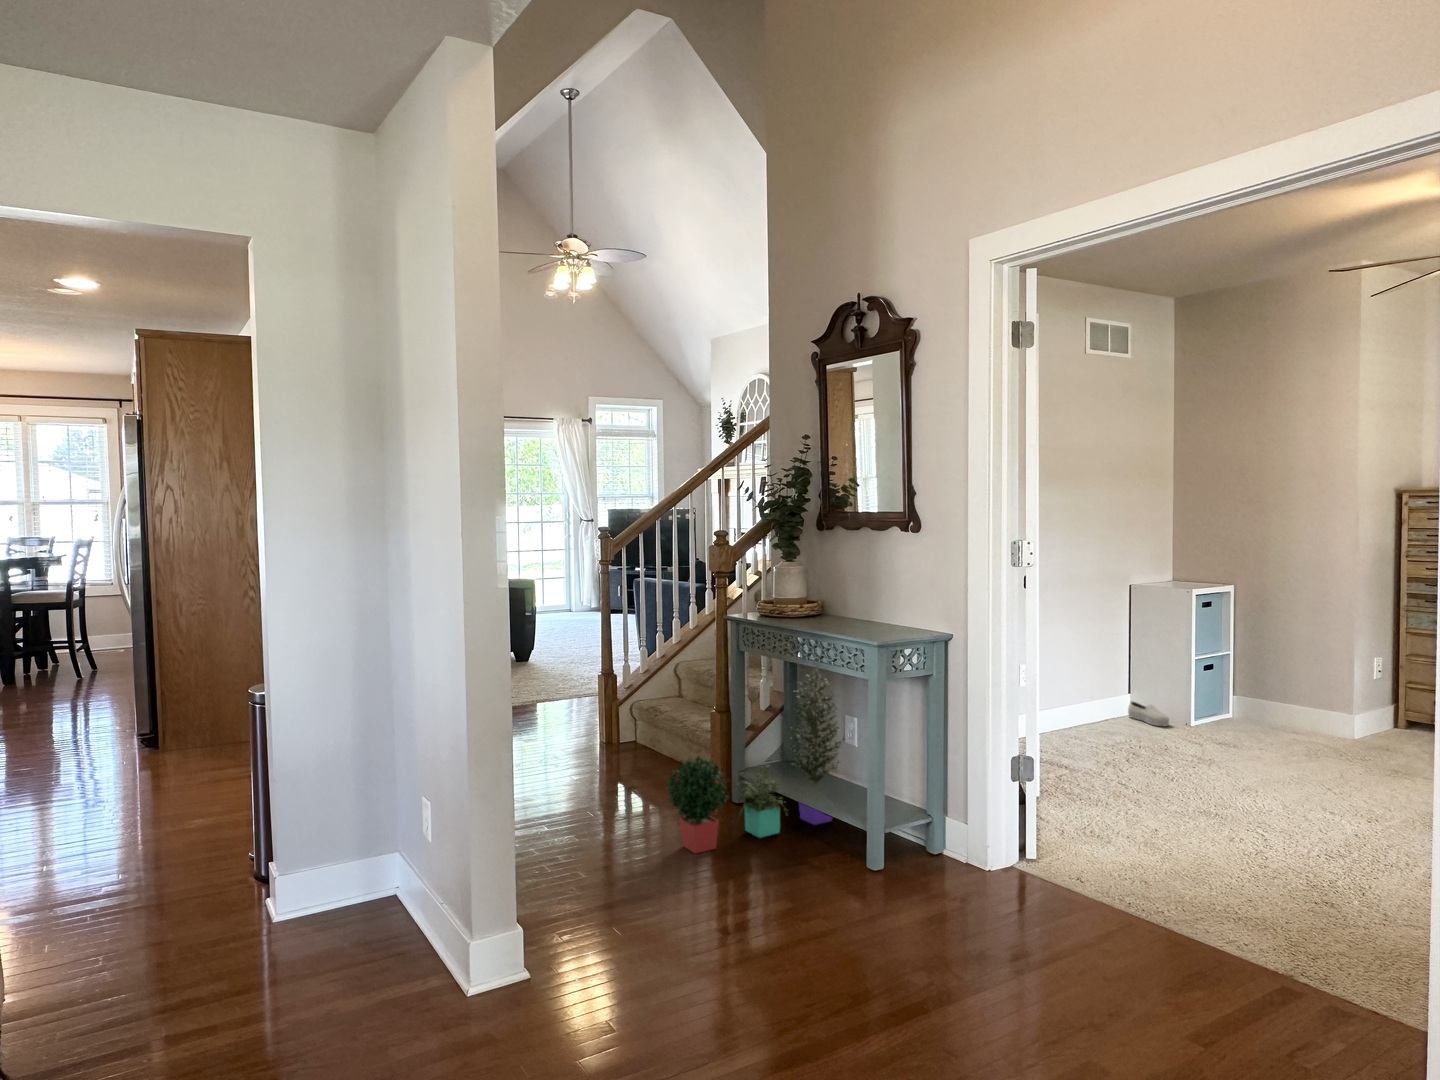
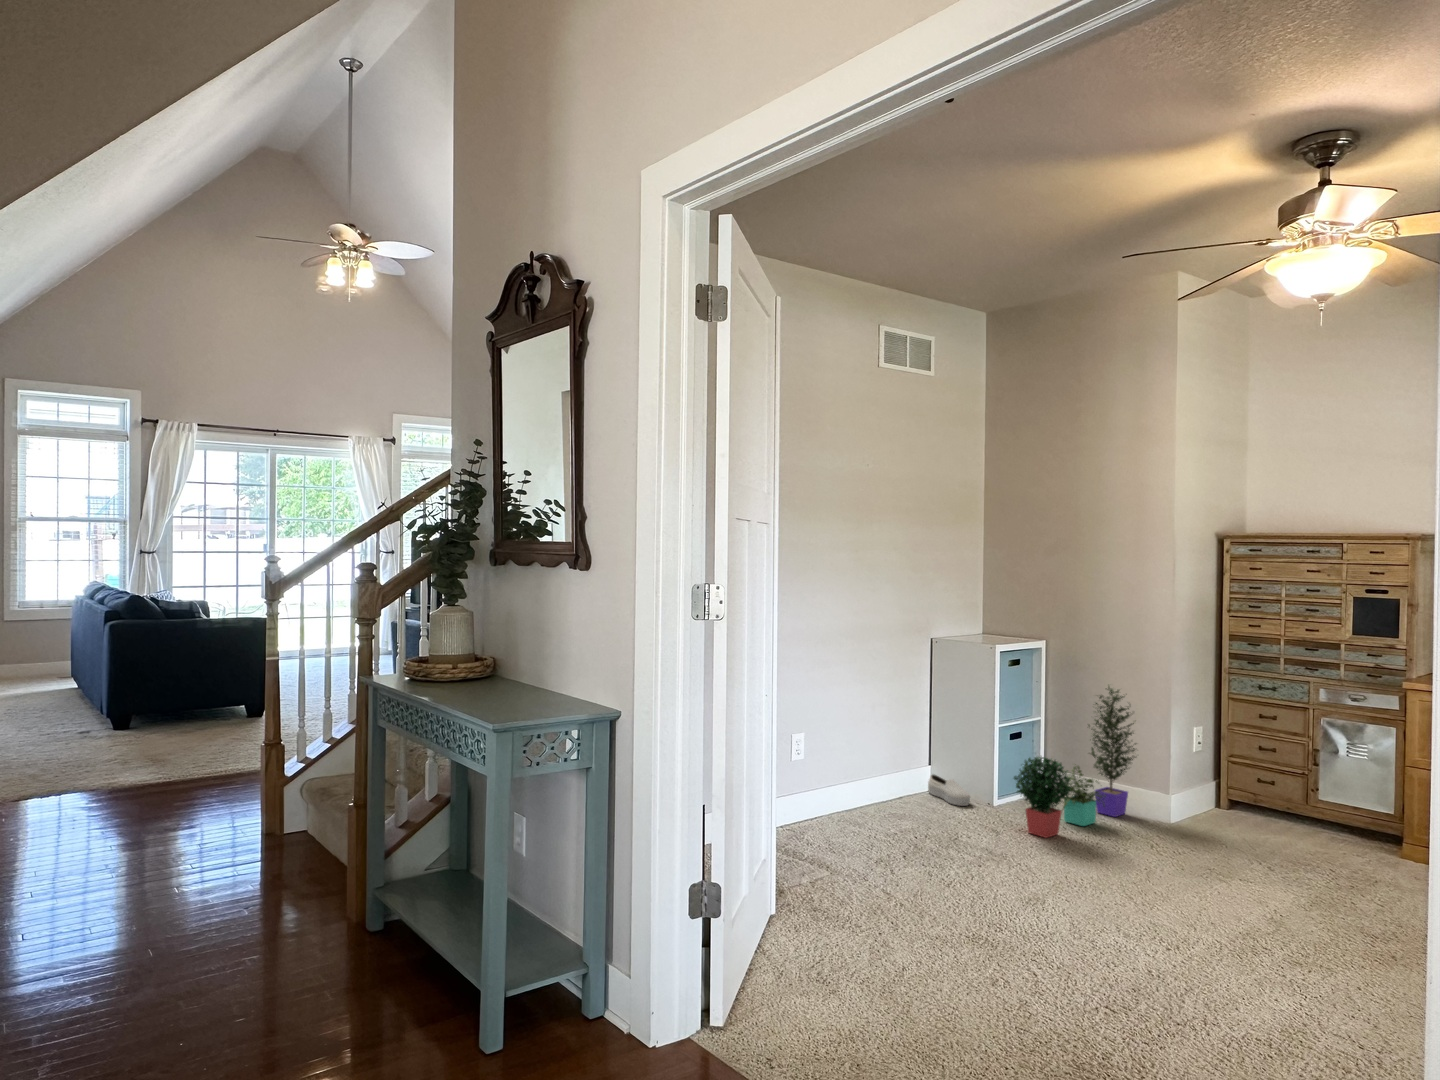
potted plant: present [667,670,845,853] -> present [1014,686,1136,838]

